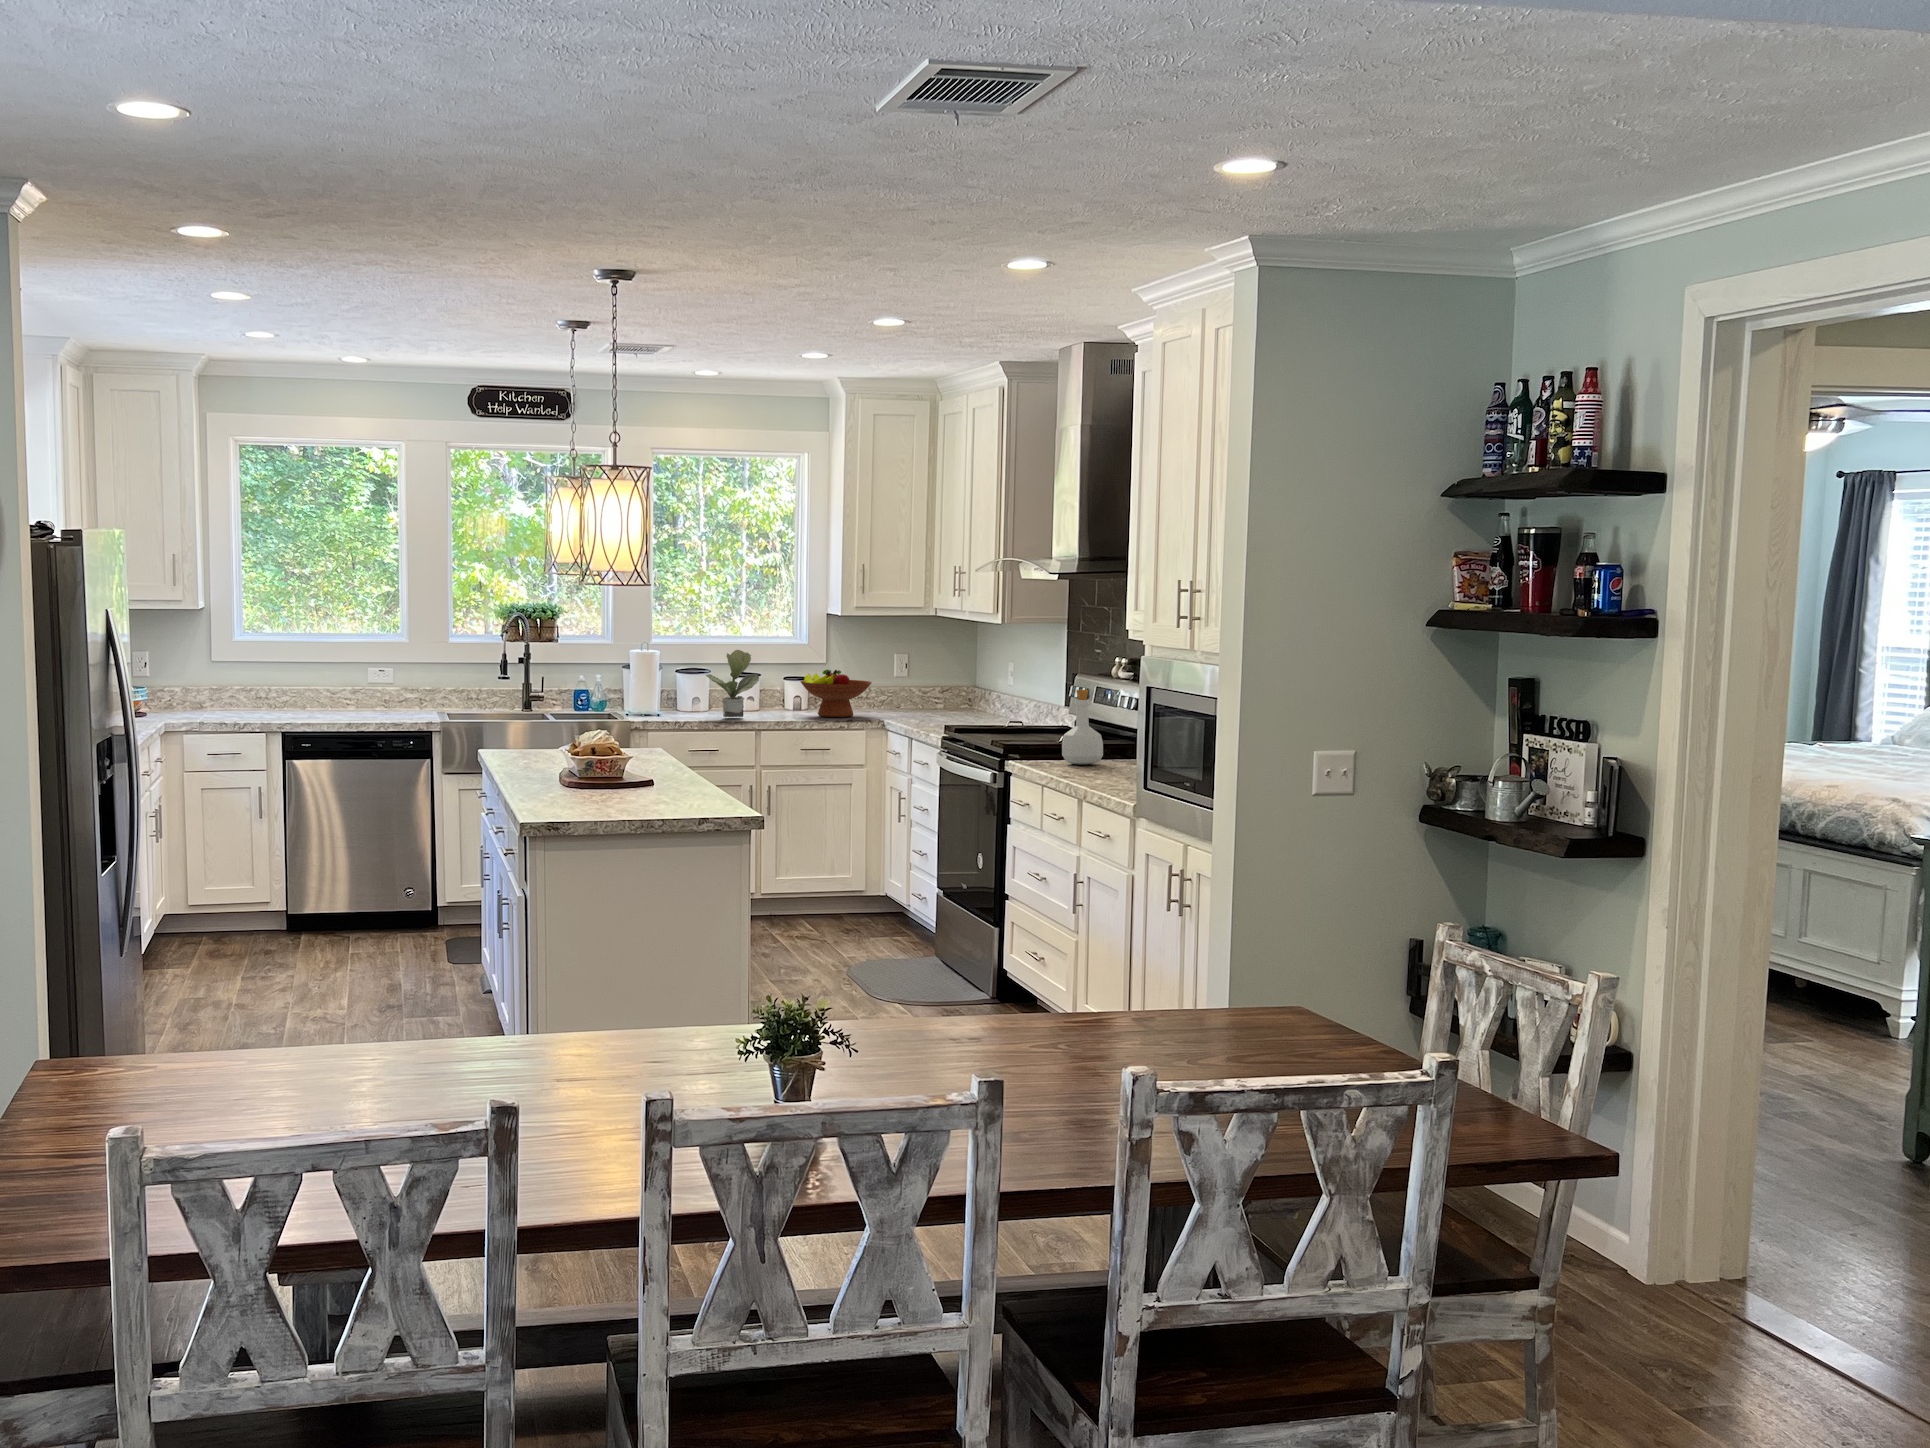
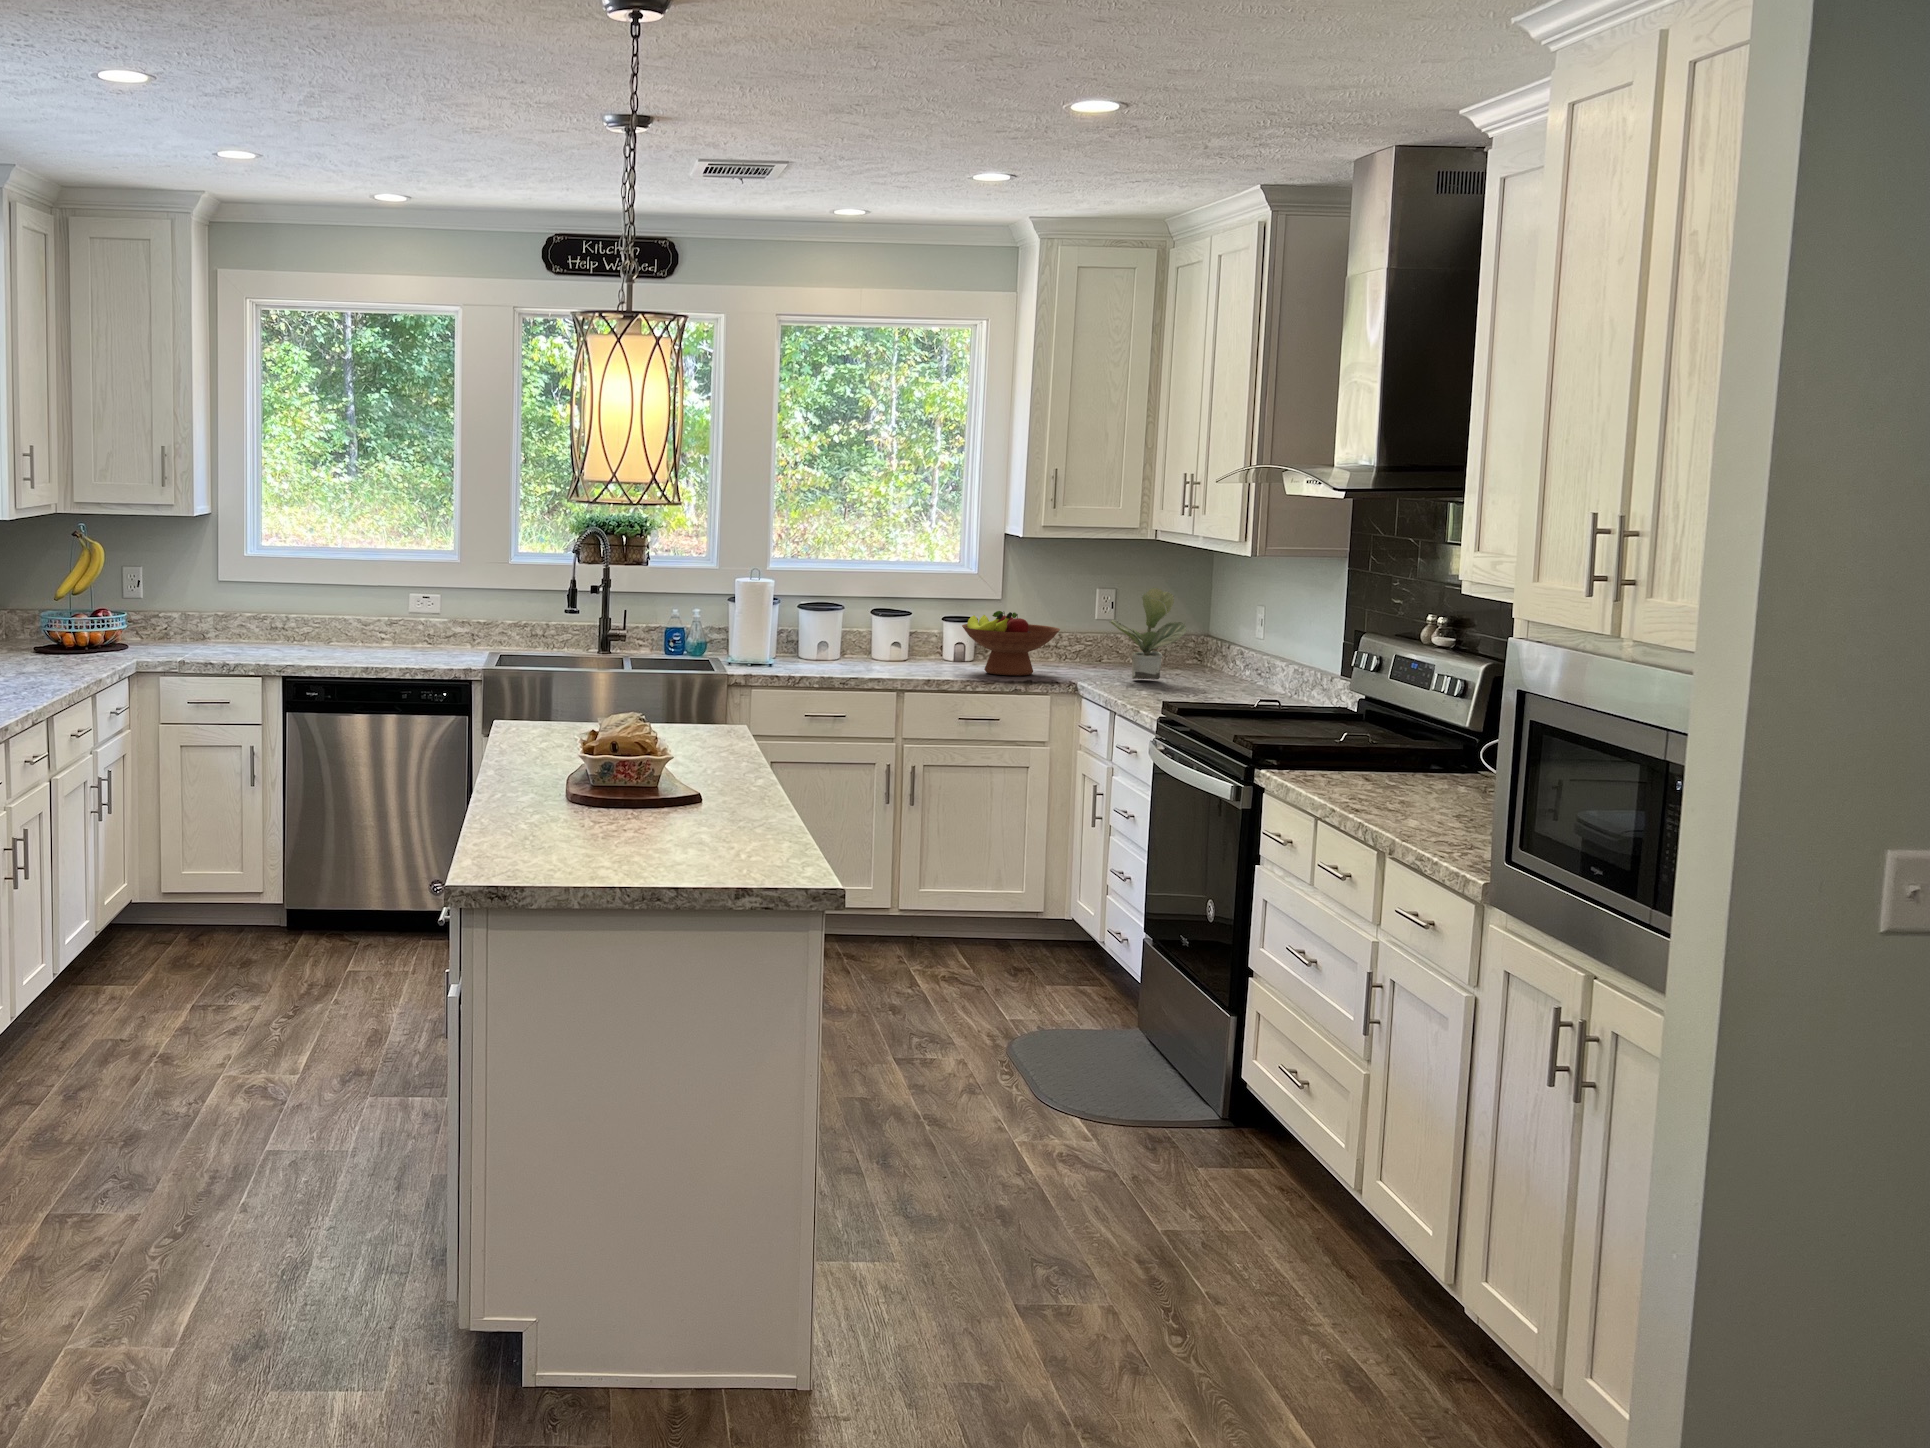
potted plant: present [706,650,759,717] -> present [1109,588,1187,680]
bottle: present [1062,690,1103,765] -> none [1347,672,1415,790]

